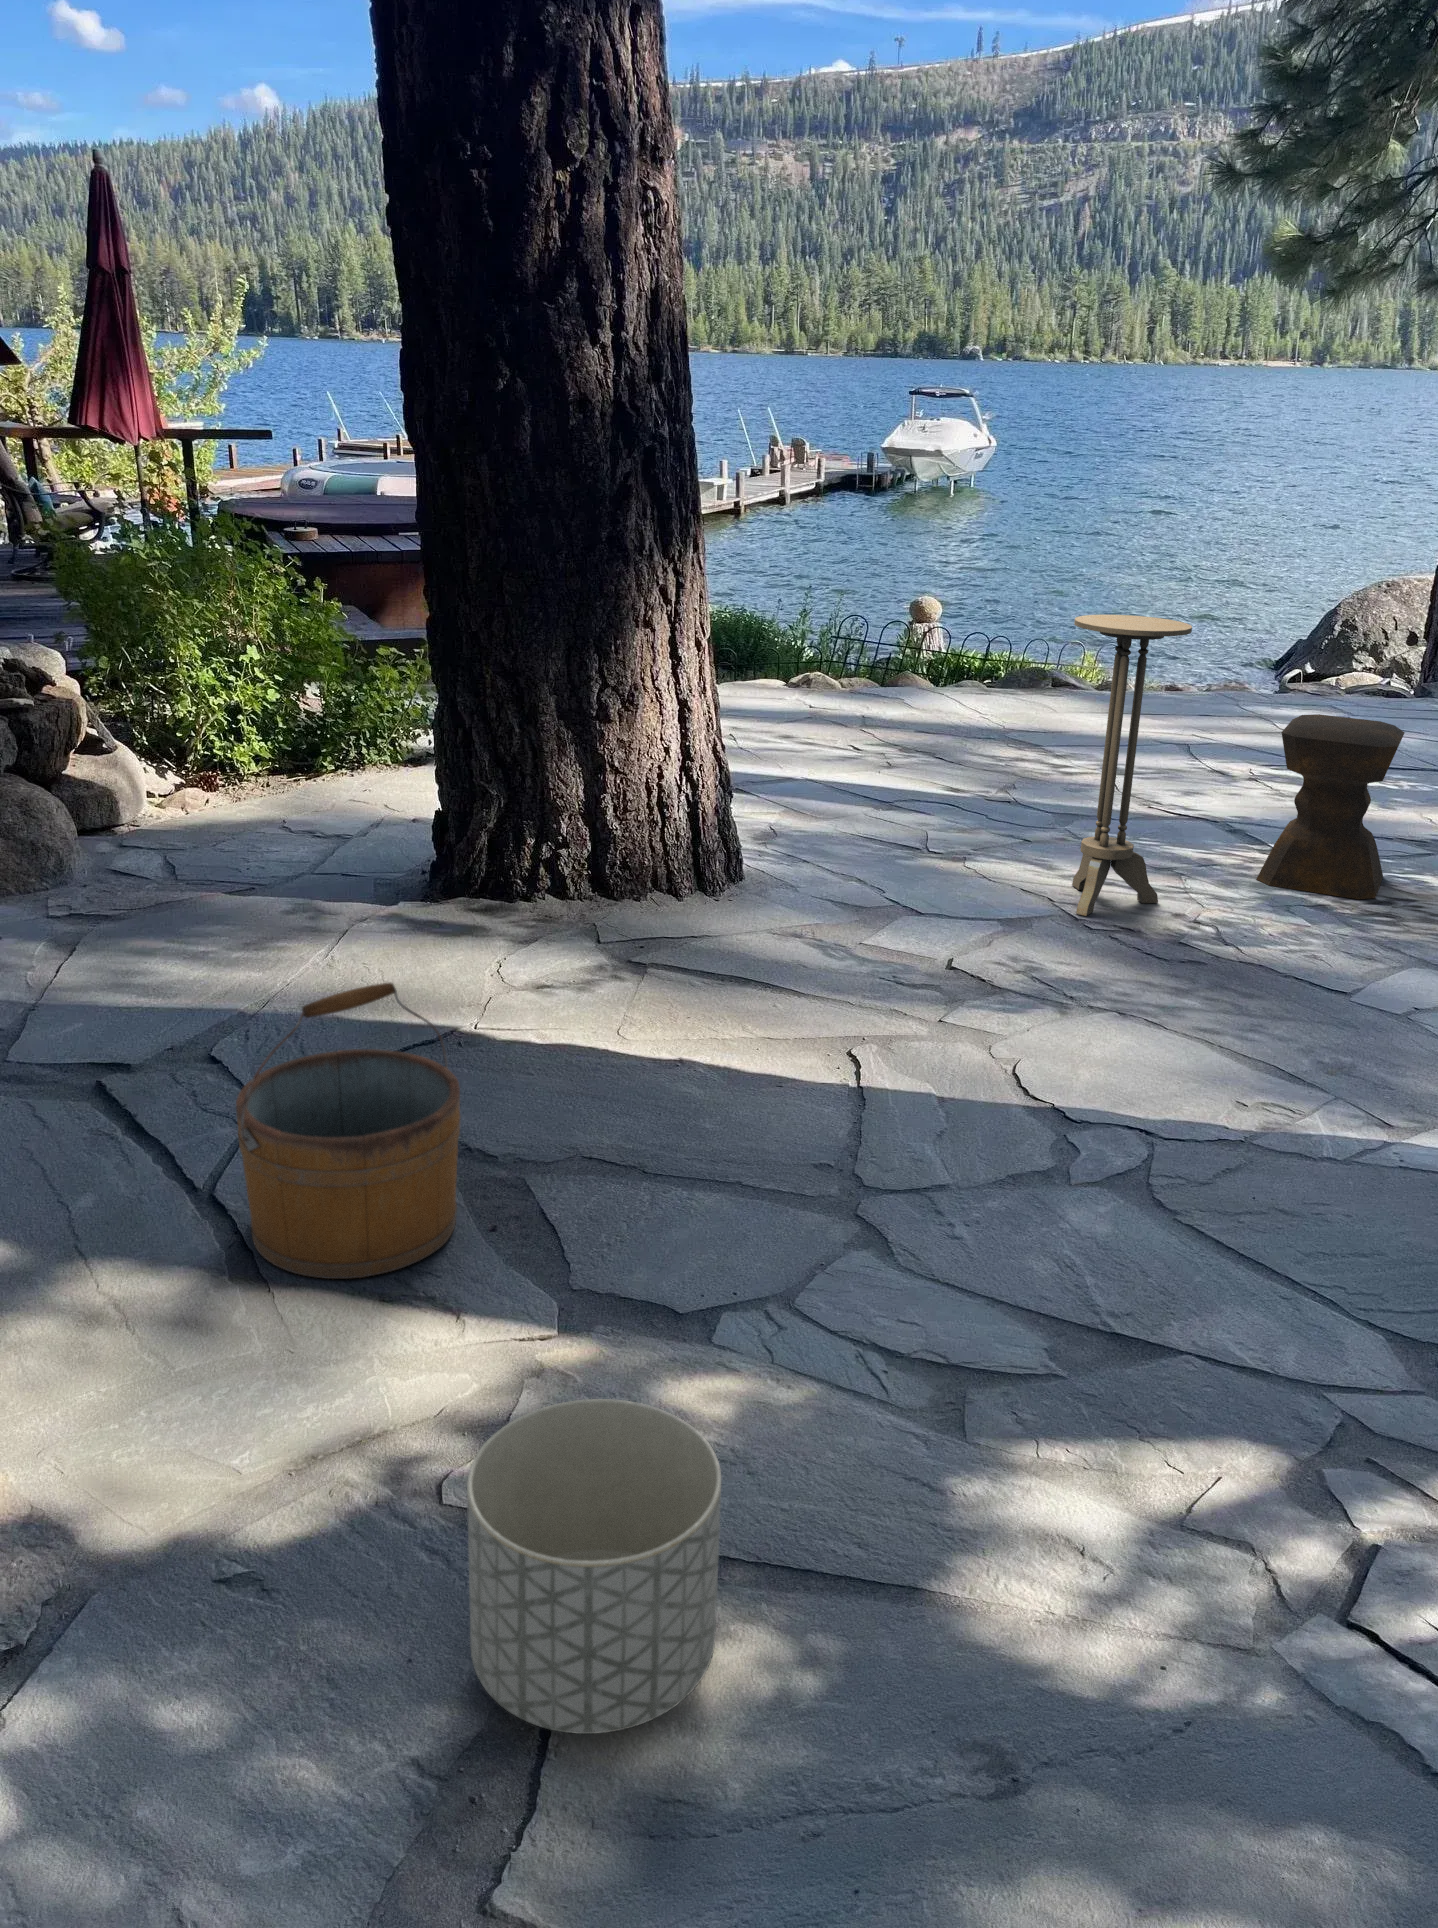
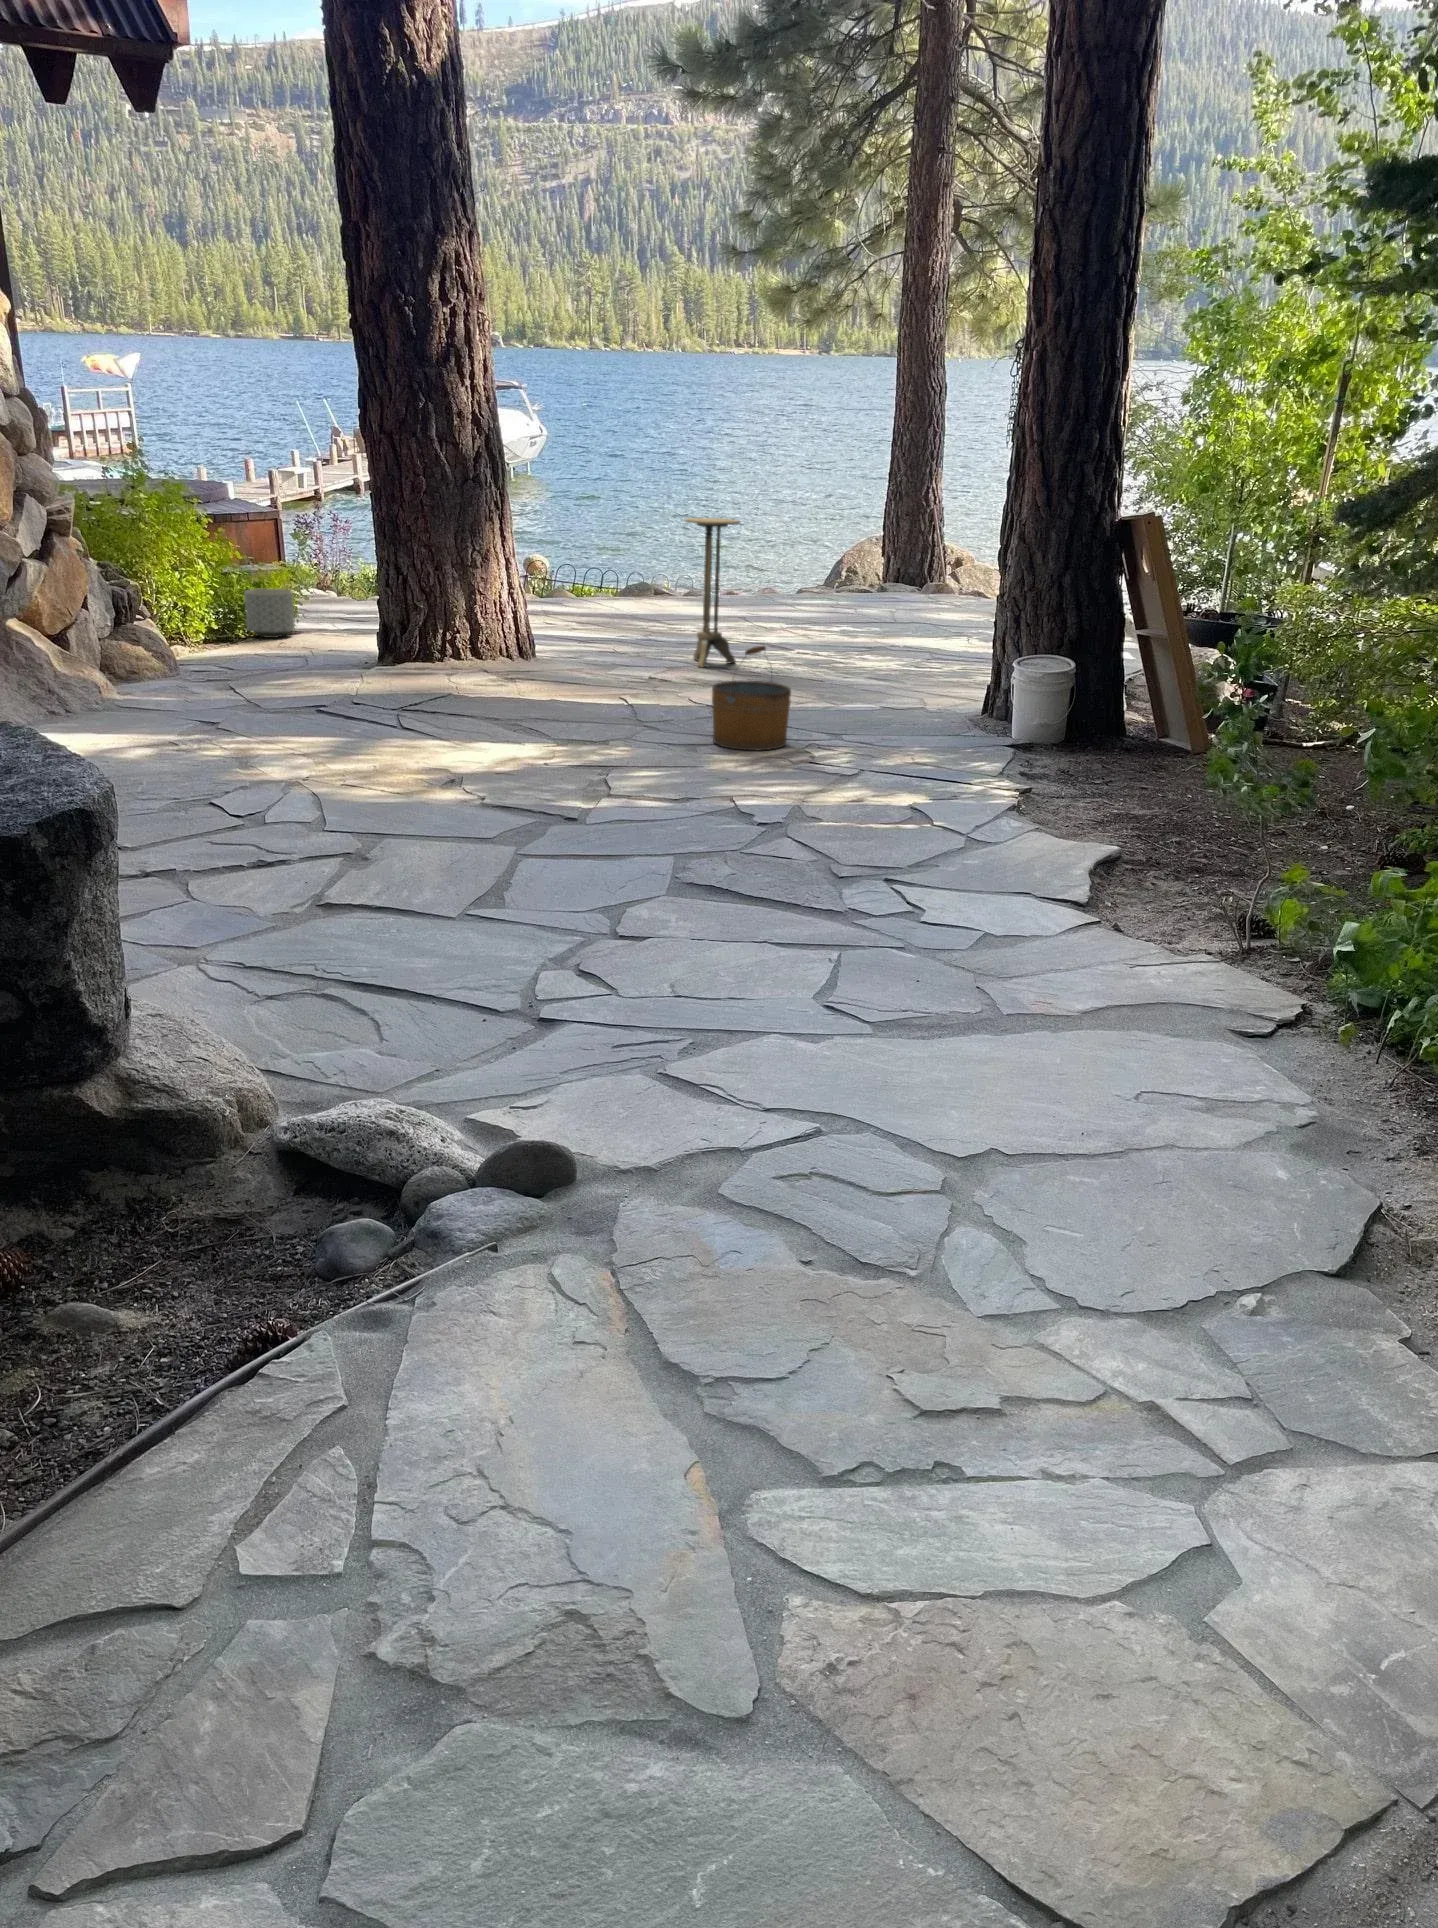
stool: present [1257,714,1405,899] -> none [782,571,847,660]
bucket: present [236,983,460,1279] -> present [712,646,791,750]
planter: present [467,1399,721,1734] -> present [244,589,295,638]

